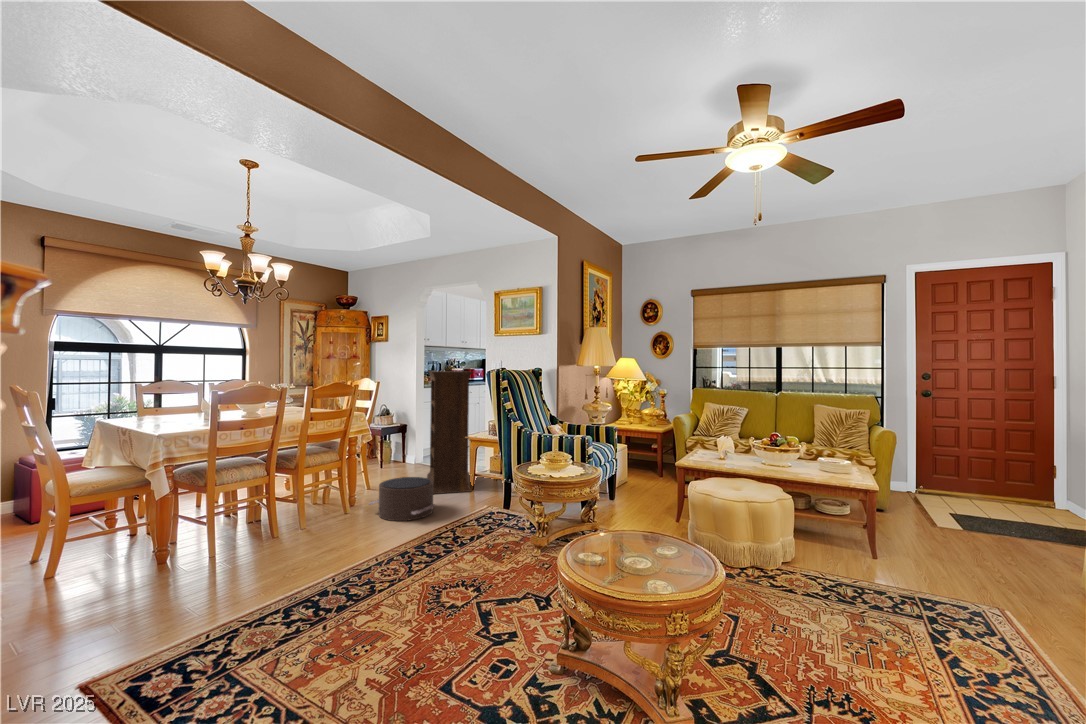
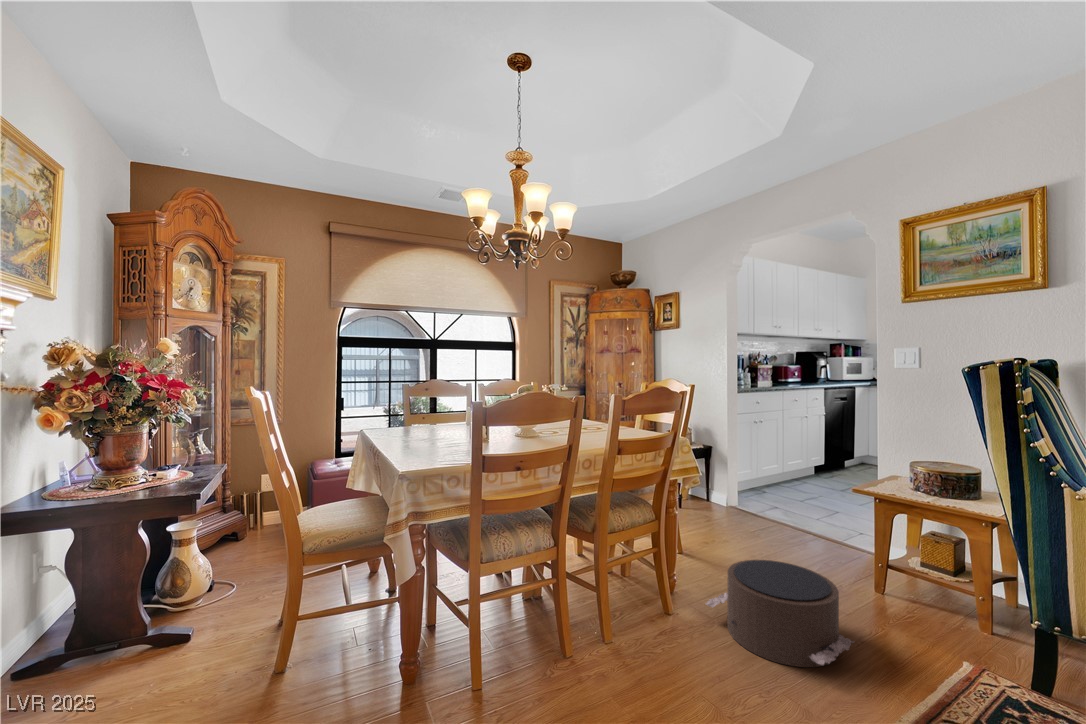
bookcase: present [427,371,472,494] -> none [761,368,883,596]

